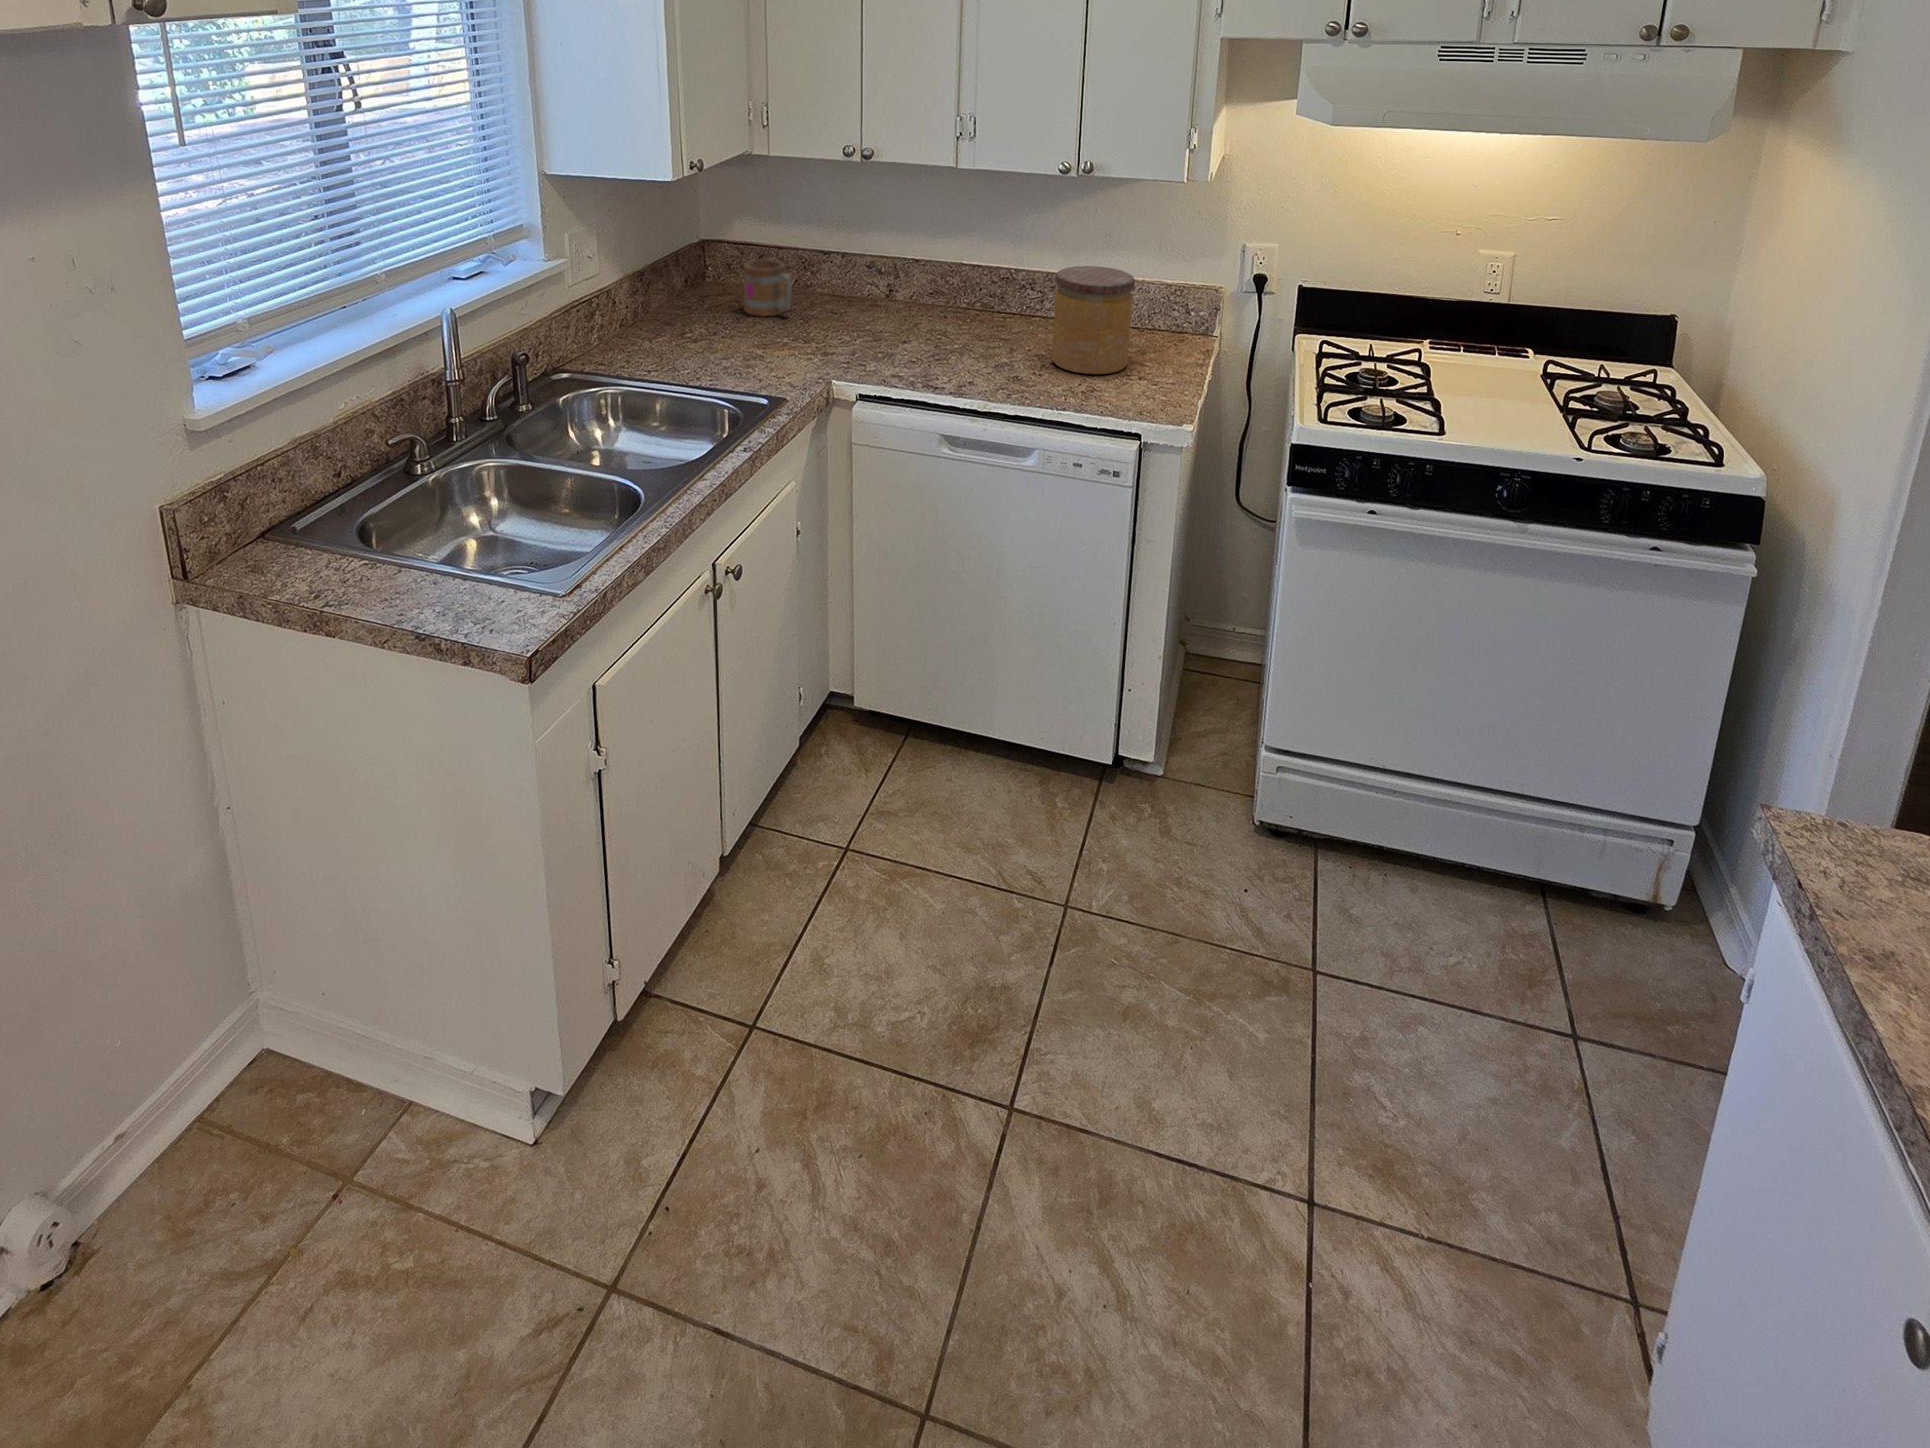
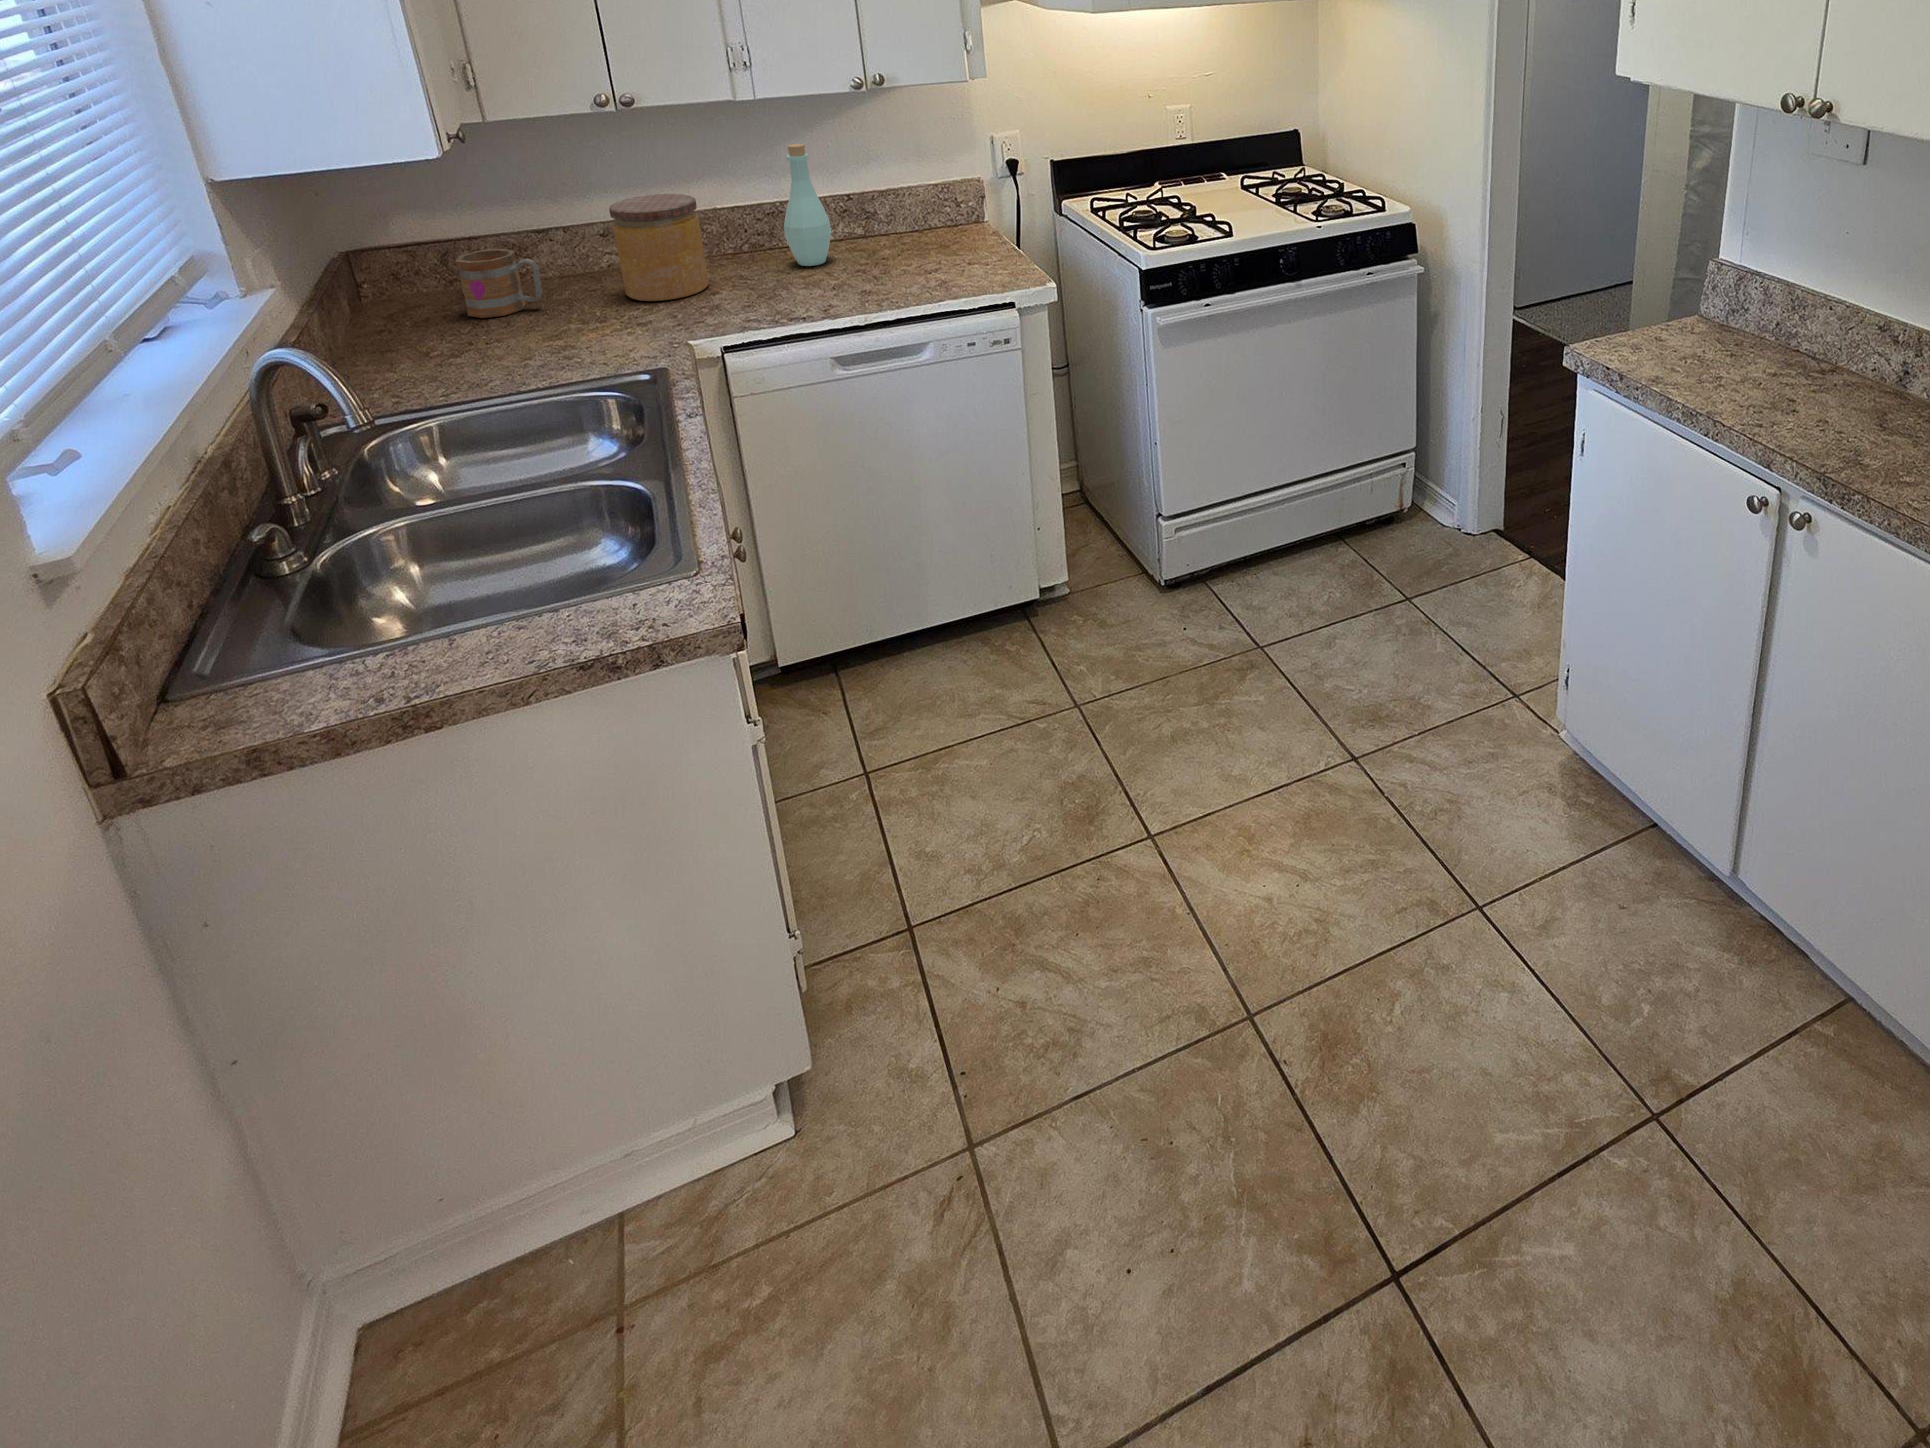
bottle: none [989,218,1032,339] -> present [784,144,831,266]
jar: present [1052,266,1134,374] -> present [609,194,709,301]

